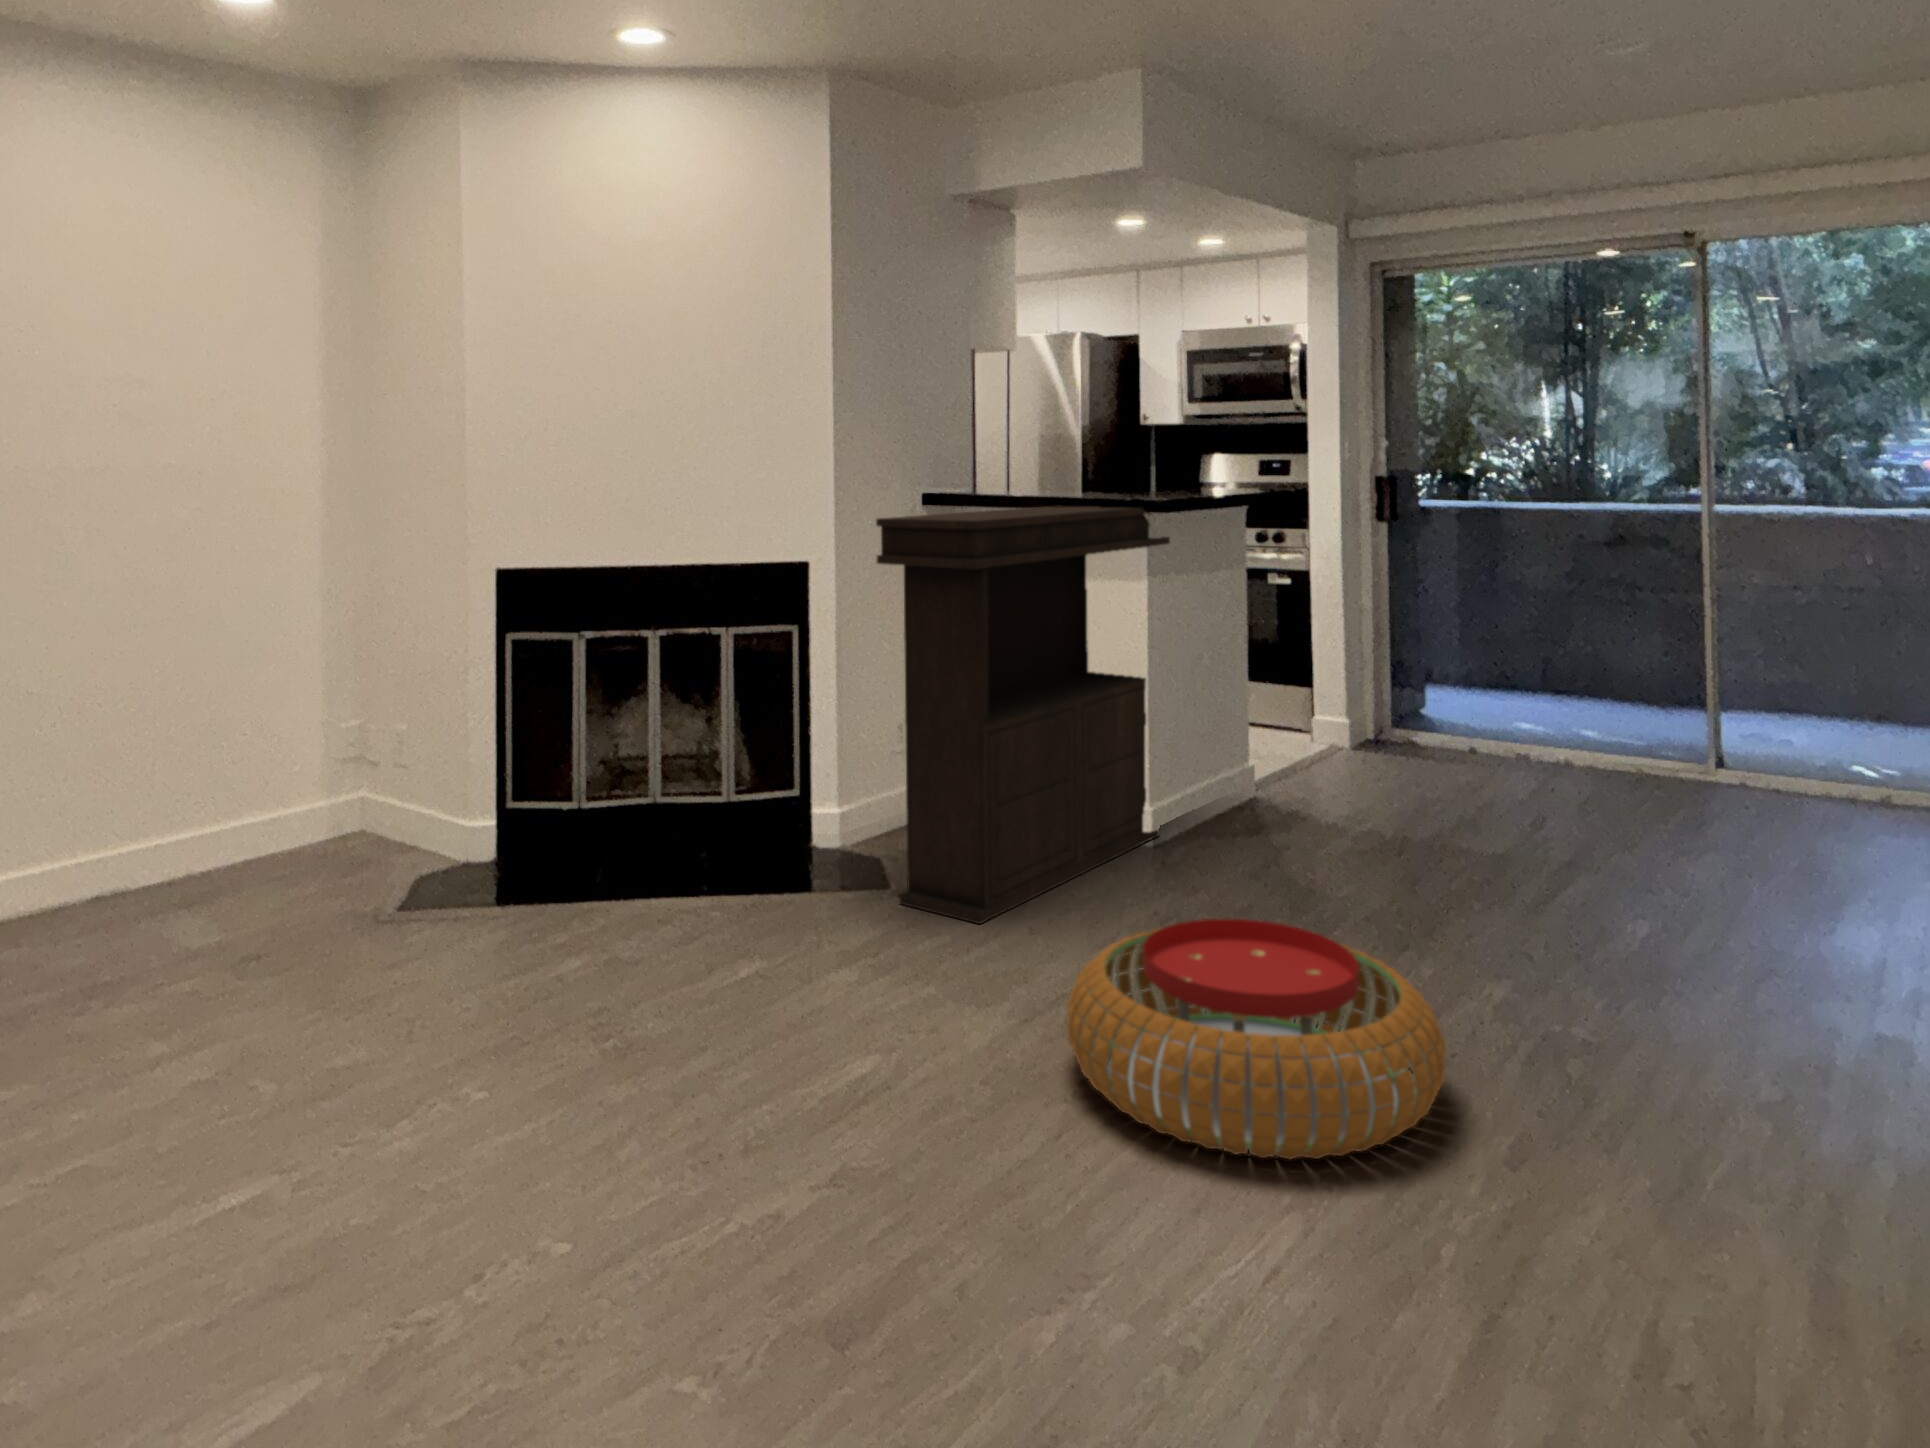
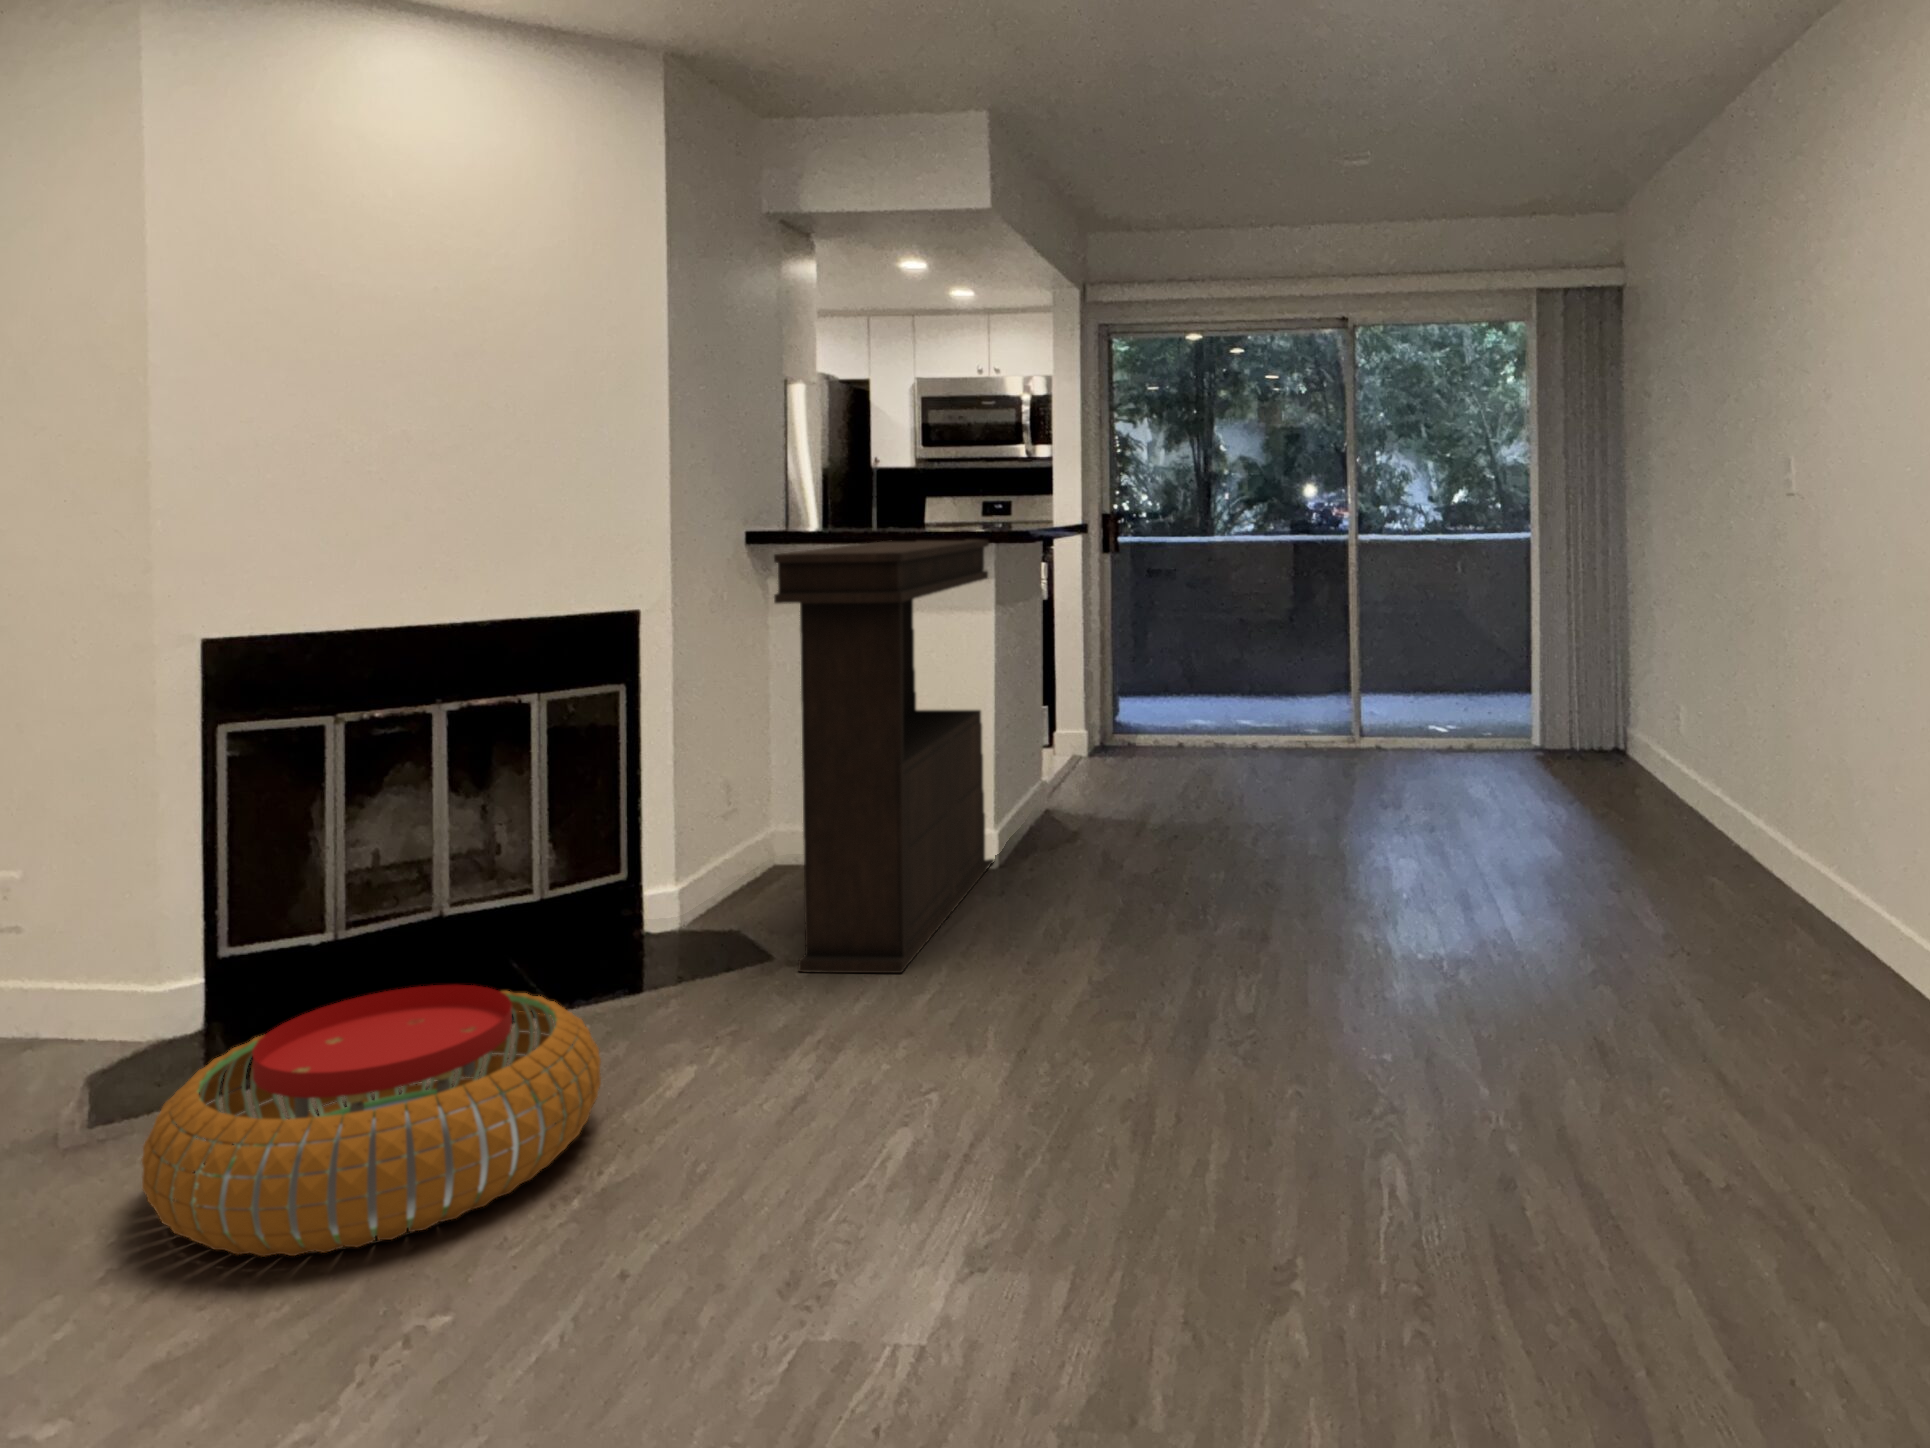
pouf: present [1067,919,1445,1159] -> present [142,985,601,1257]

